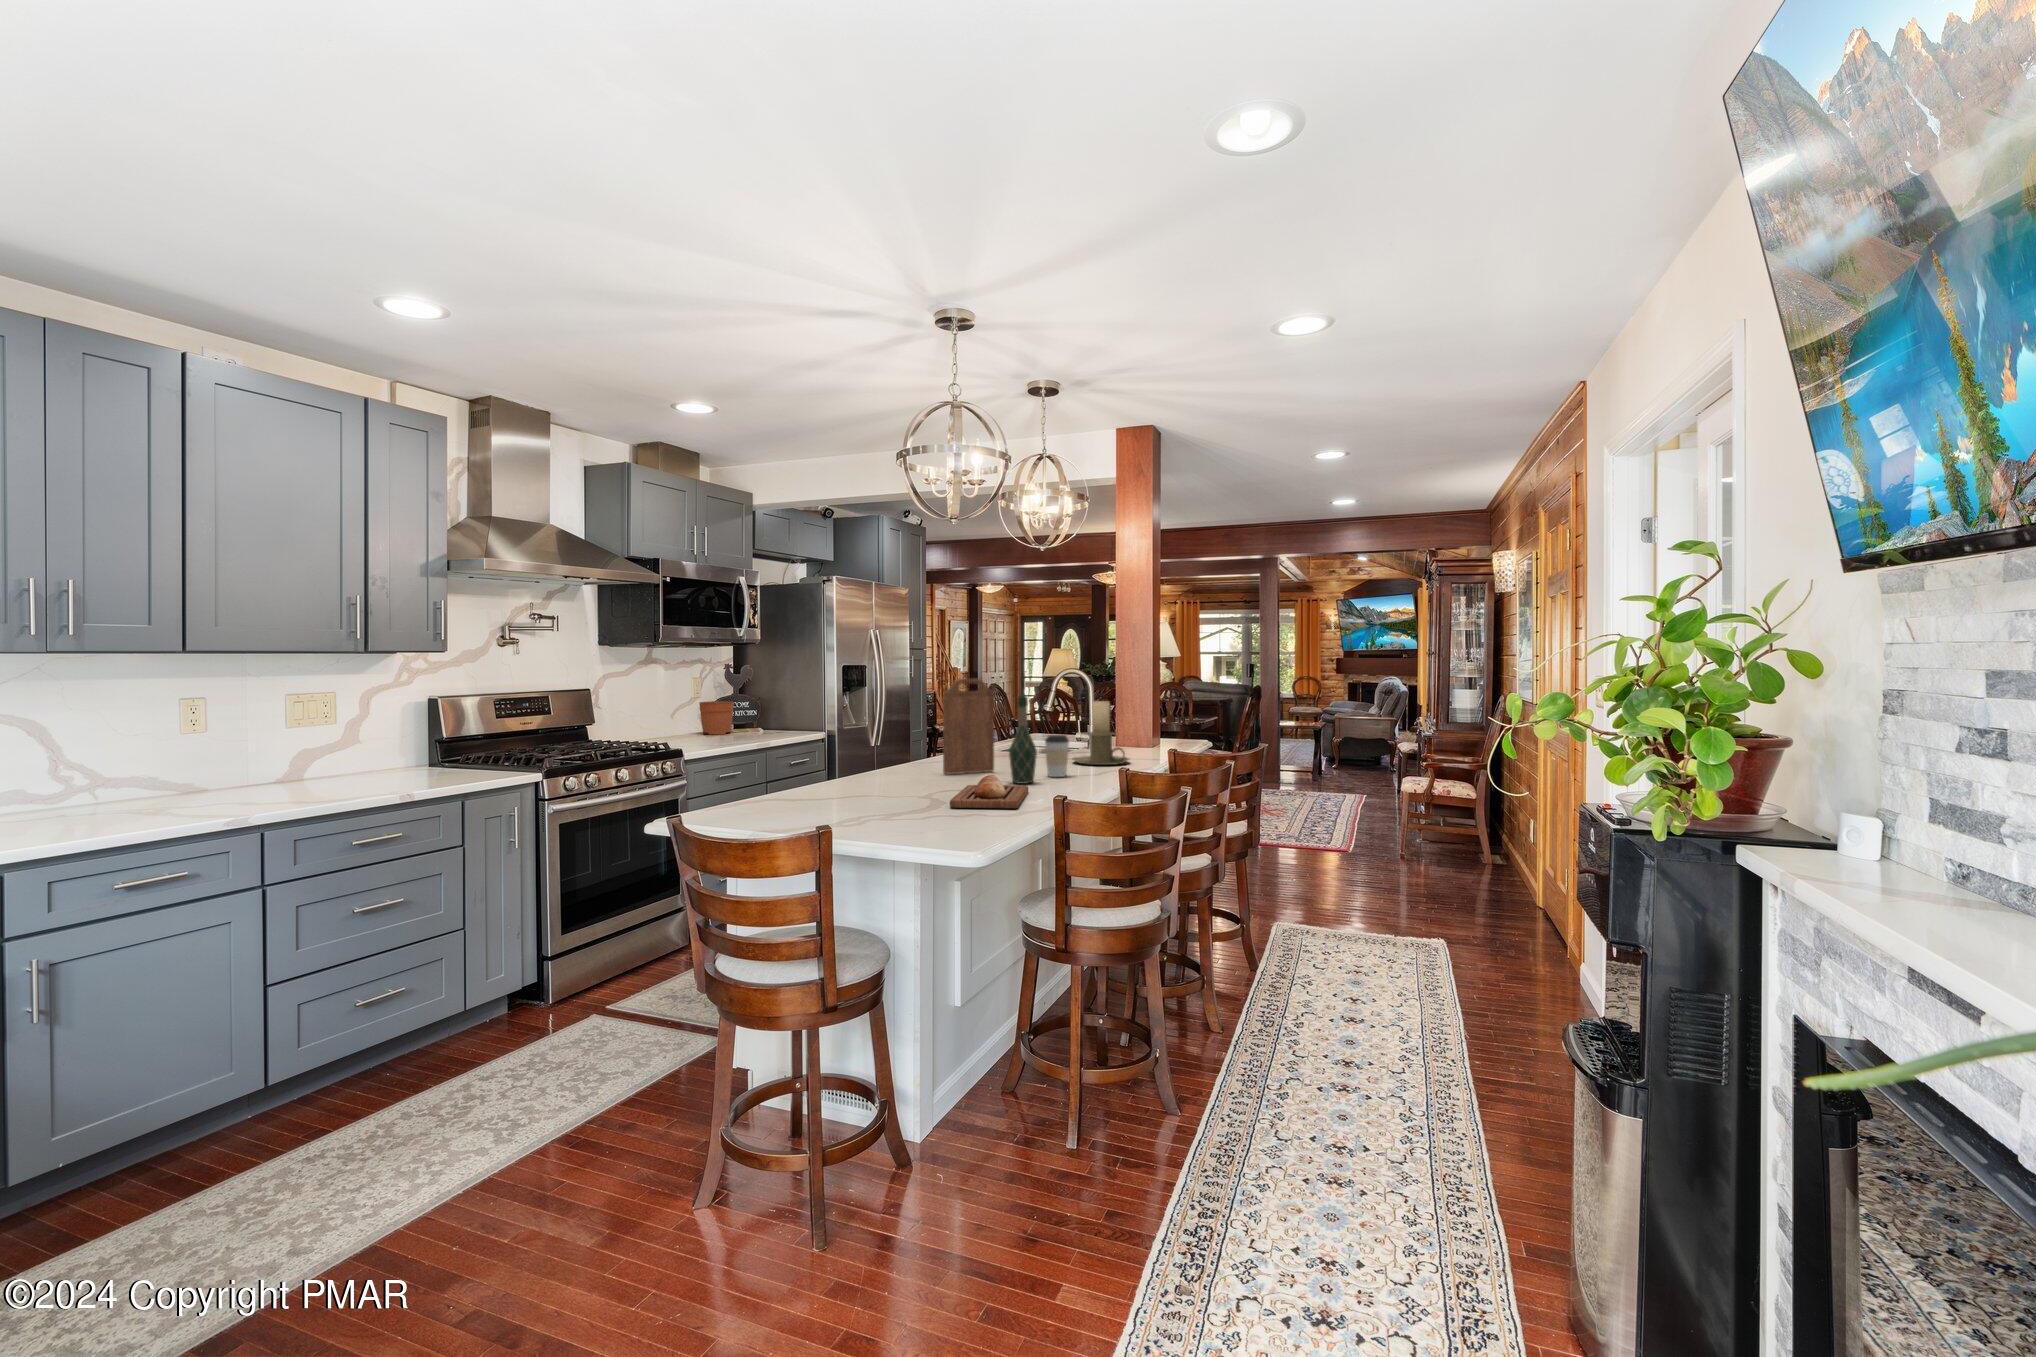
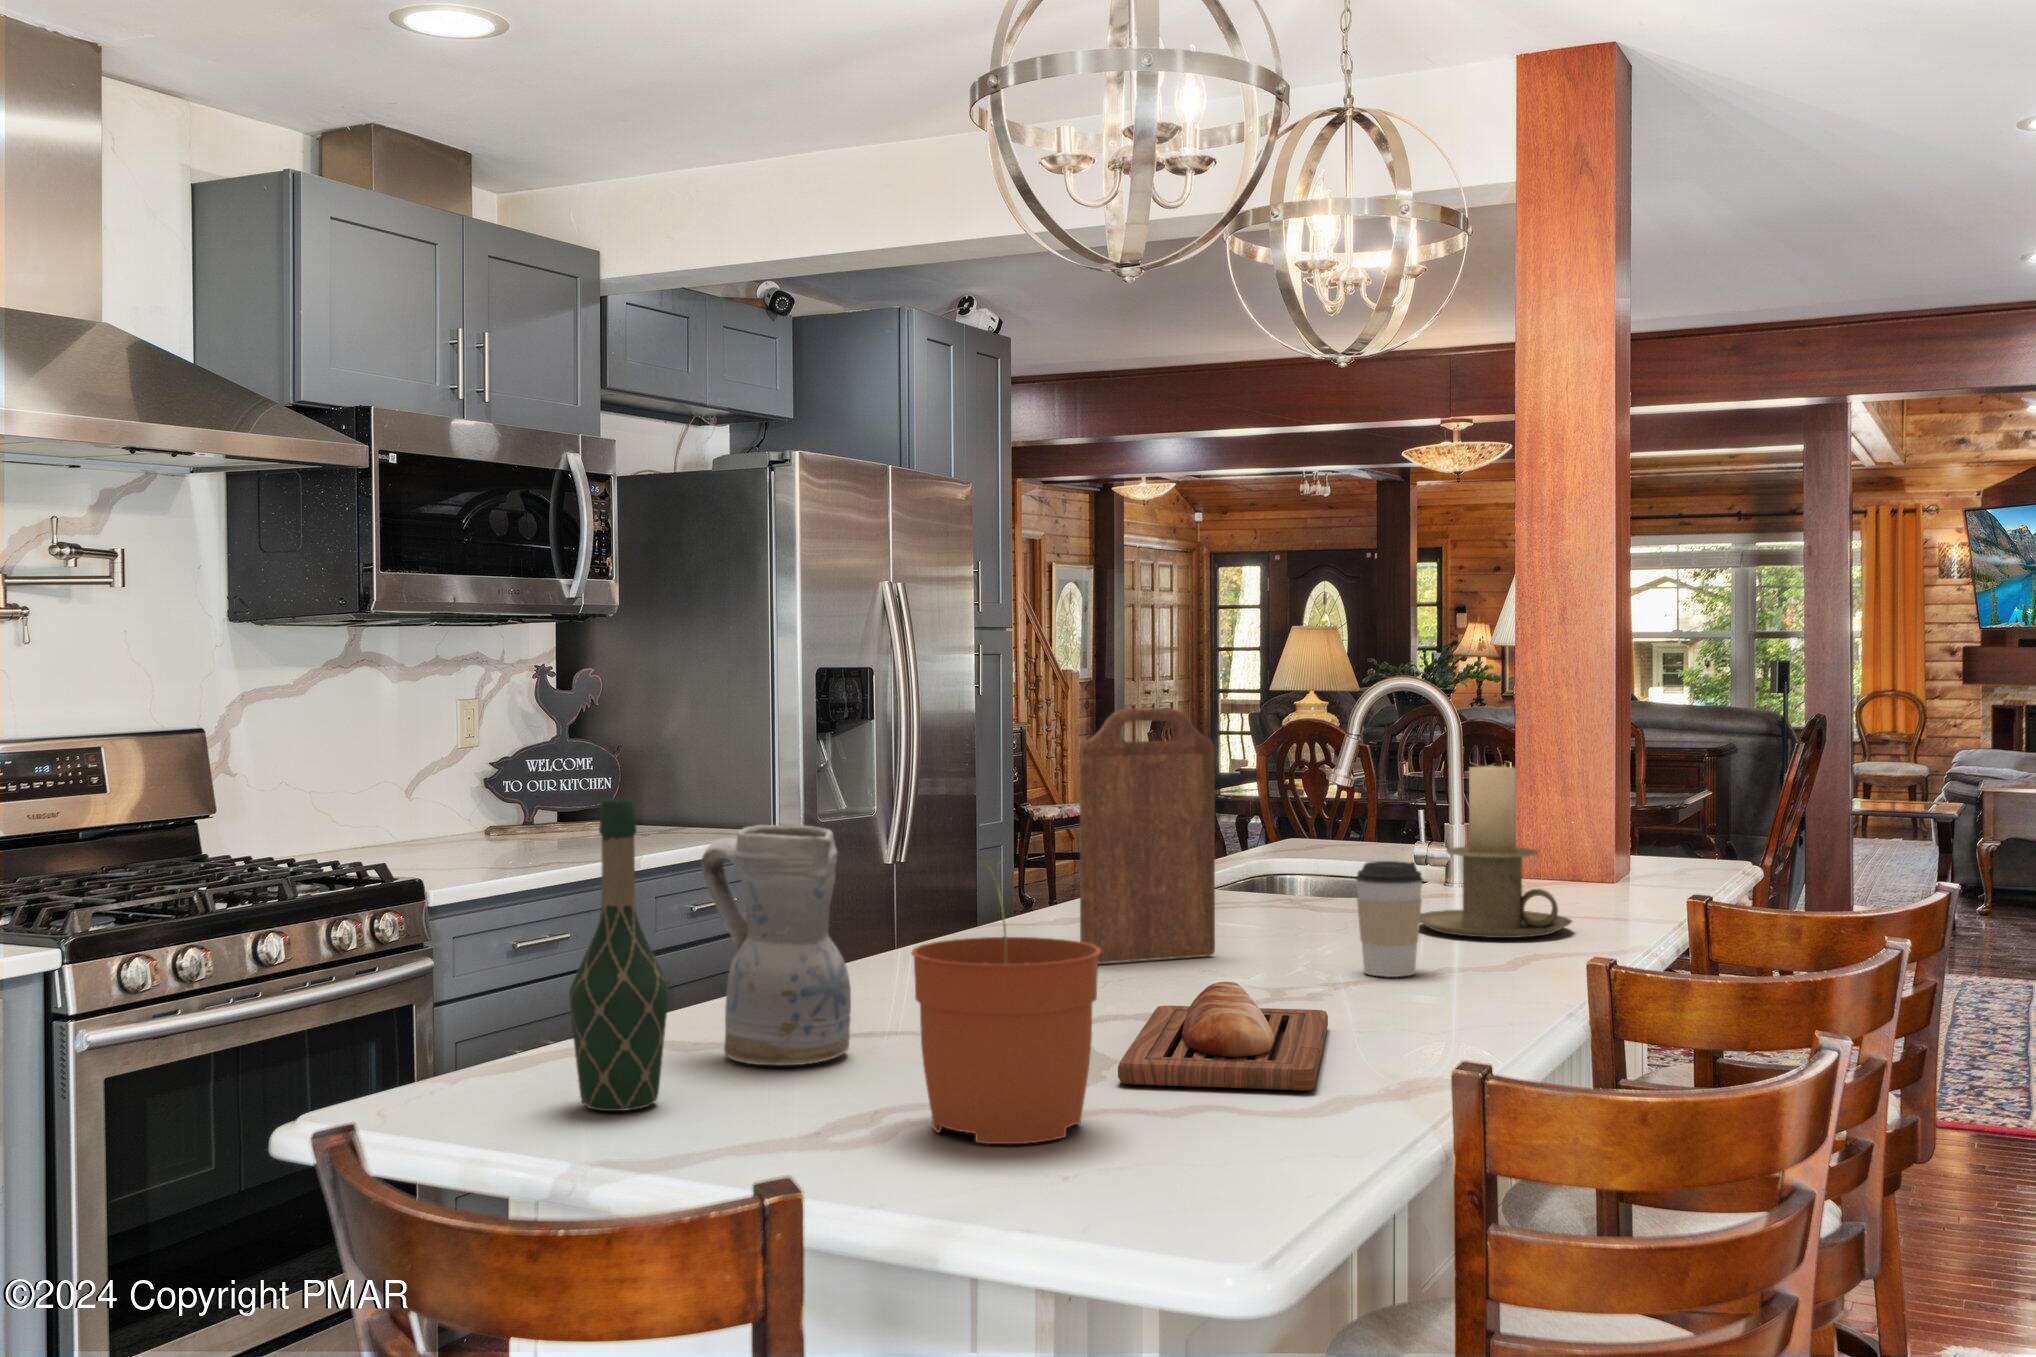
plant pot: present [699,686,734,734] -> present [911,859,1101,1144]
wine bottle: present [1009,696,1037,784] -> present [569,798,668,1111]
ceramic pitcher: none [801,719,855,804] -> present [701,825,851,1065]

